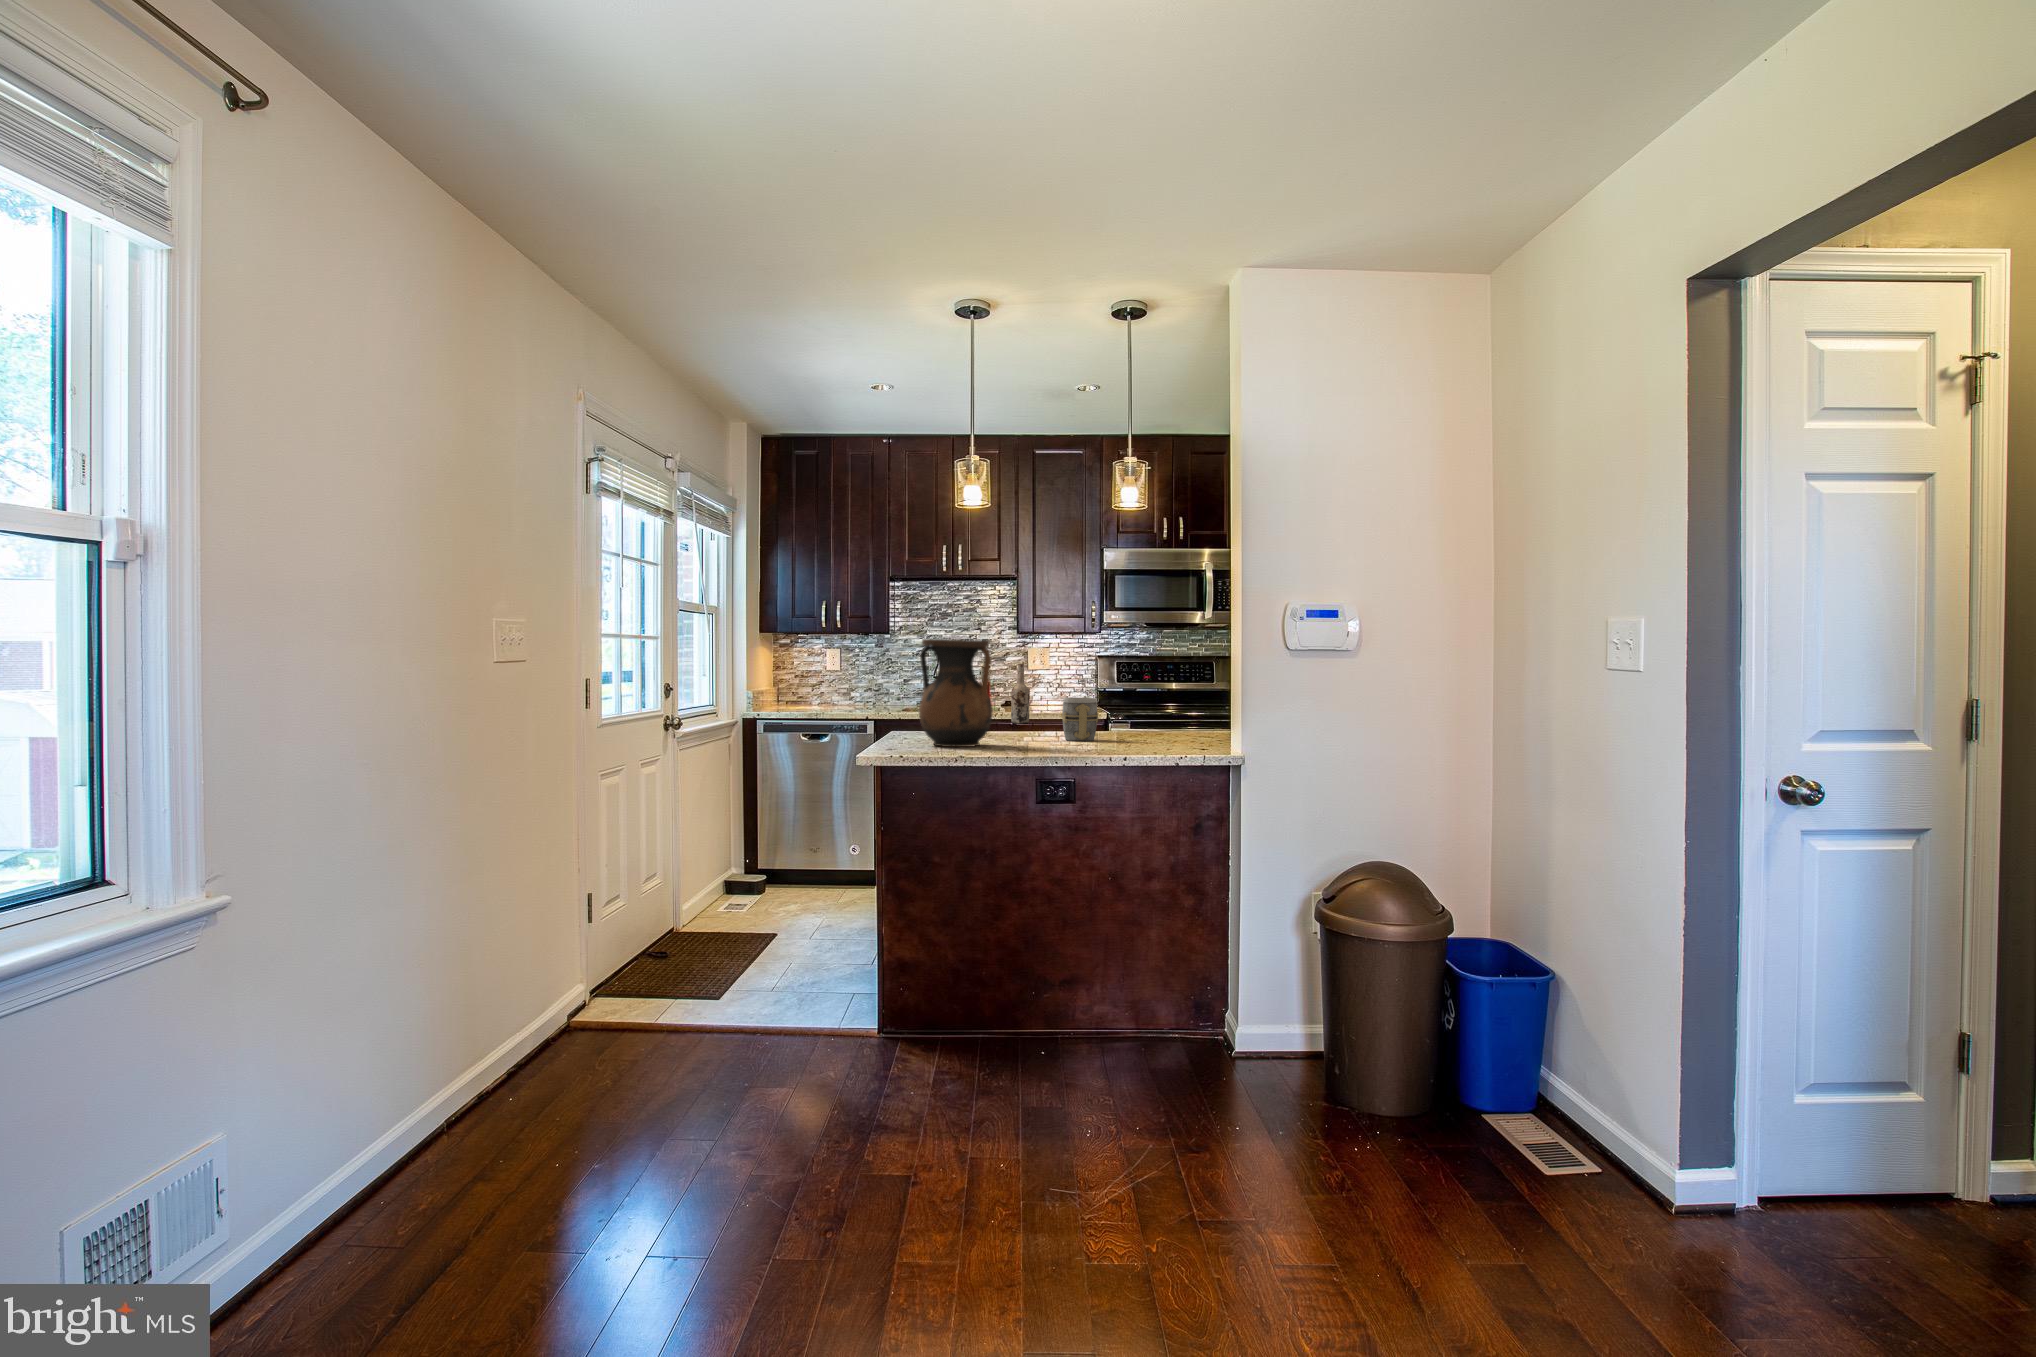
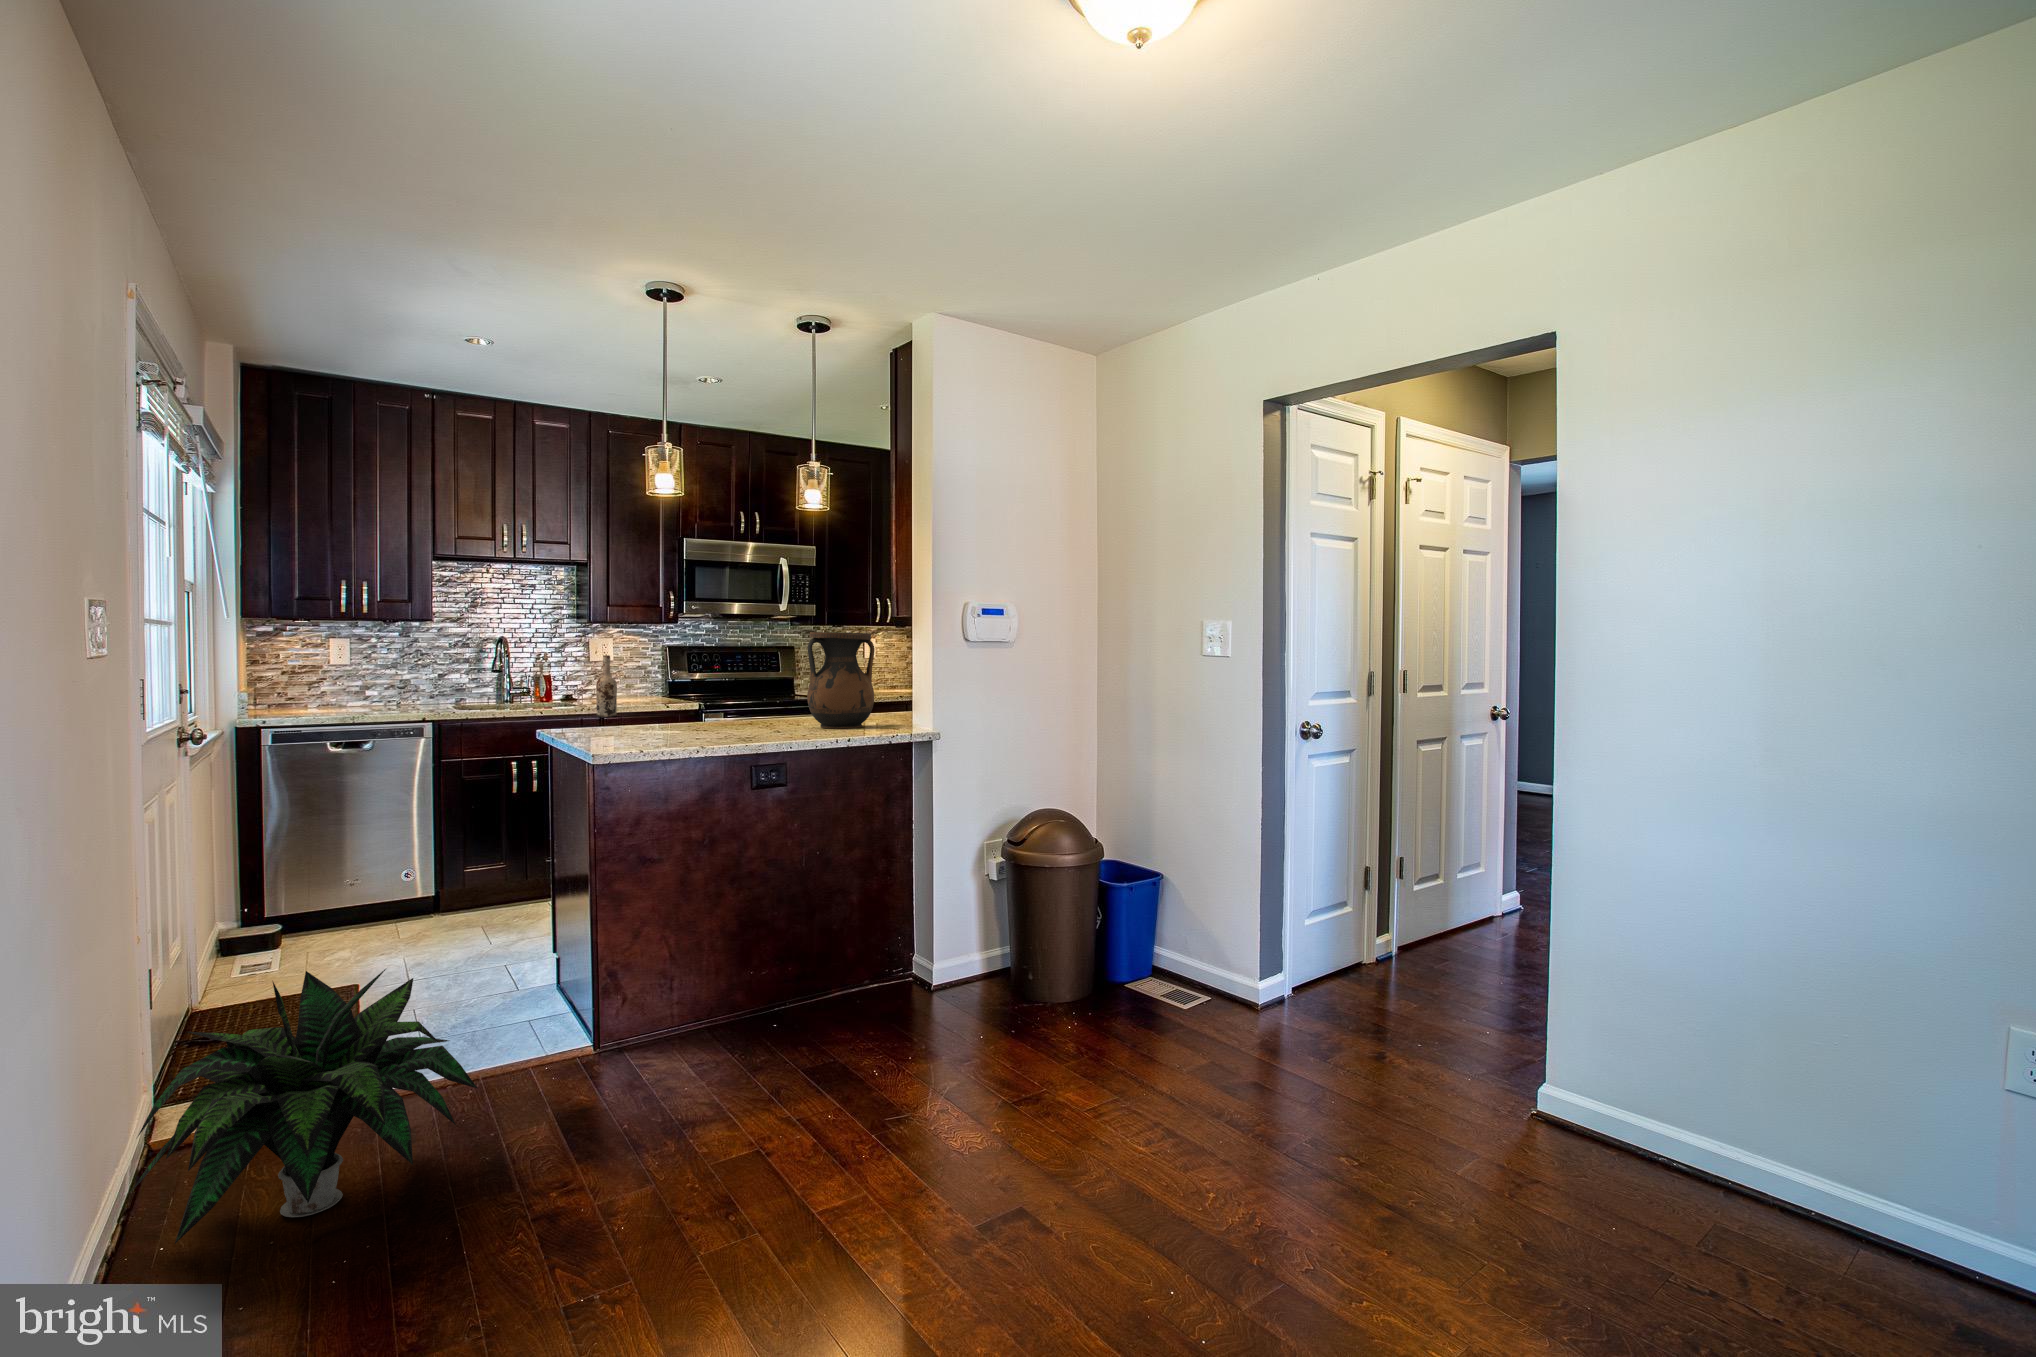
vase: present [919,639,993,747] -> present [807,632,875,729]
mug: present [1062,697,1098,741] -> none [747,687,783,728]
potted plant: none [455,921,711,1123] -> present [132,969,477,1244]

